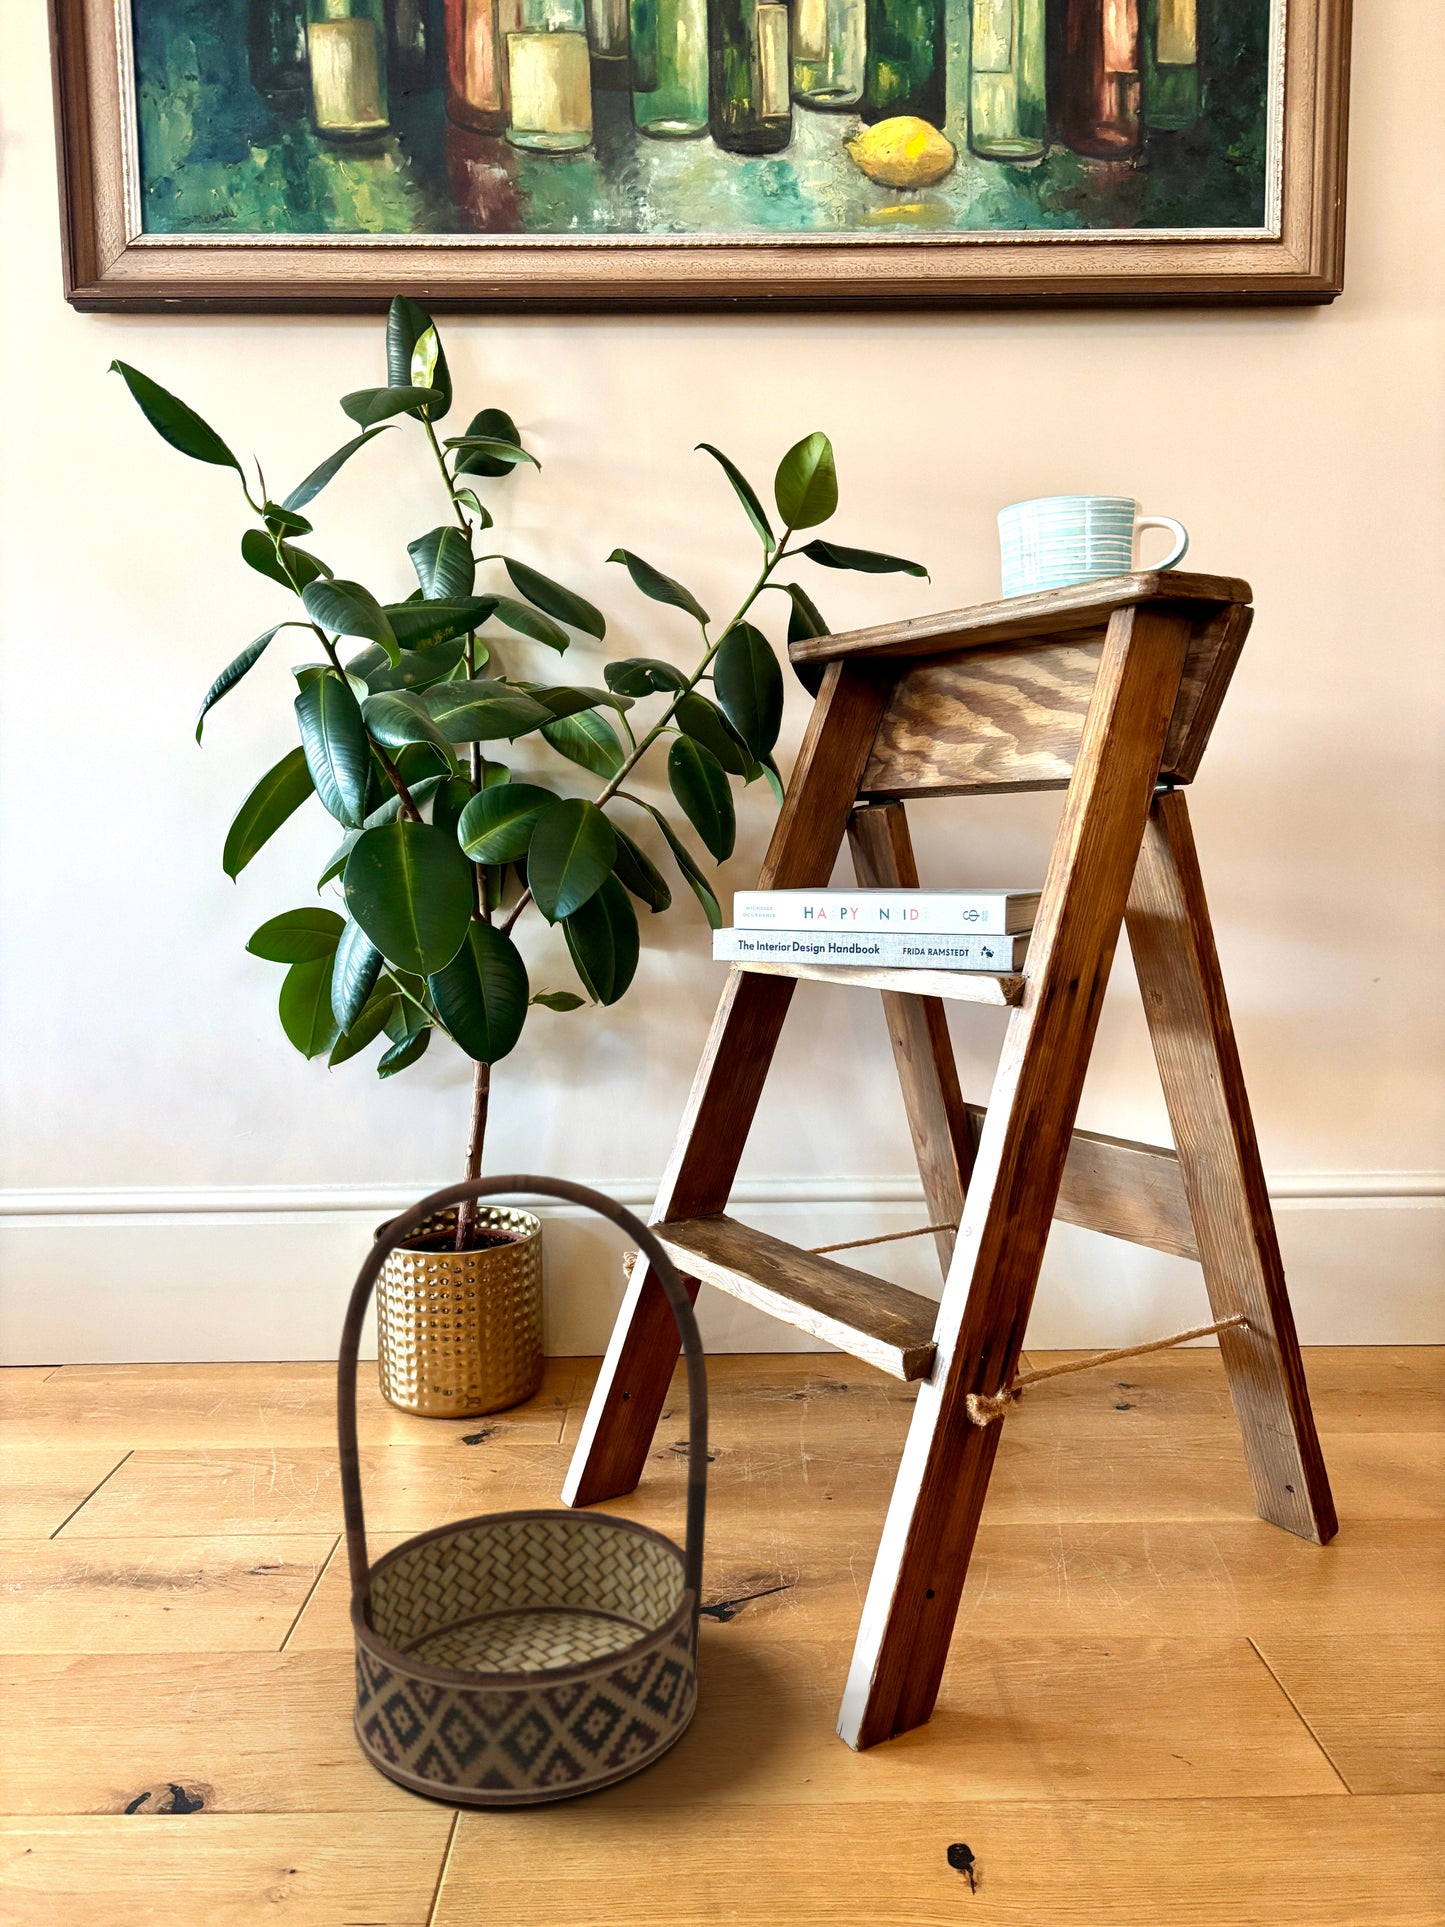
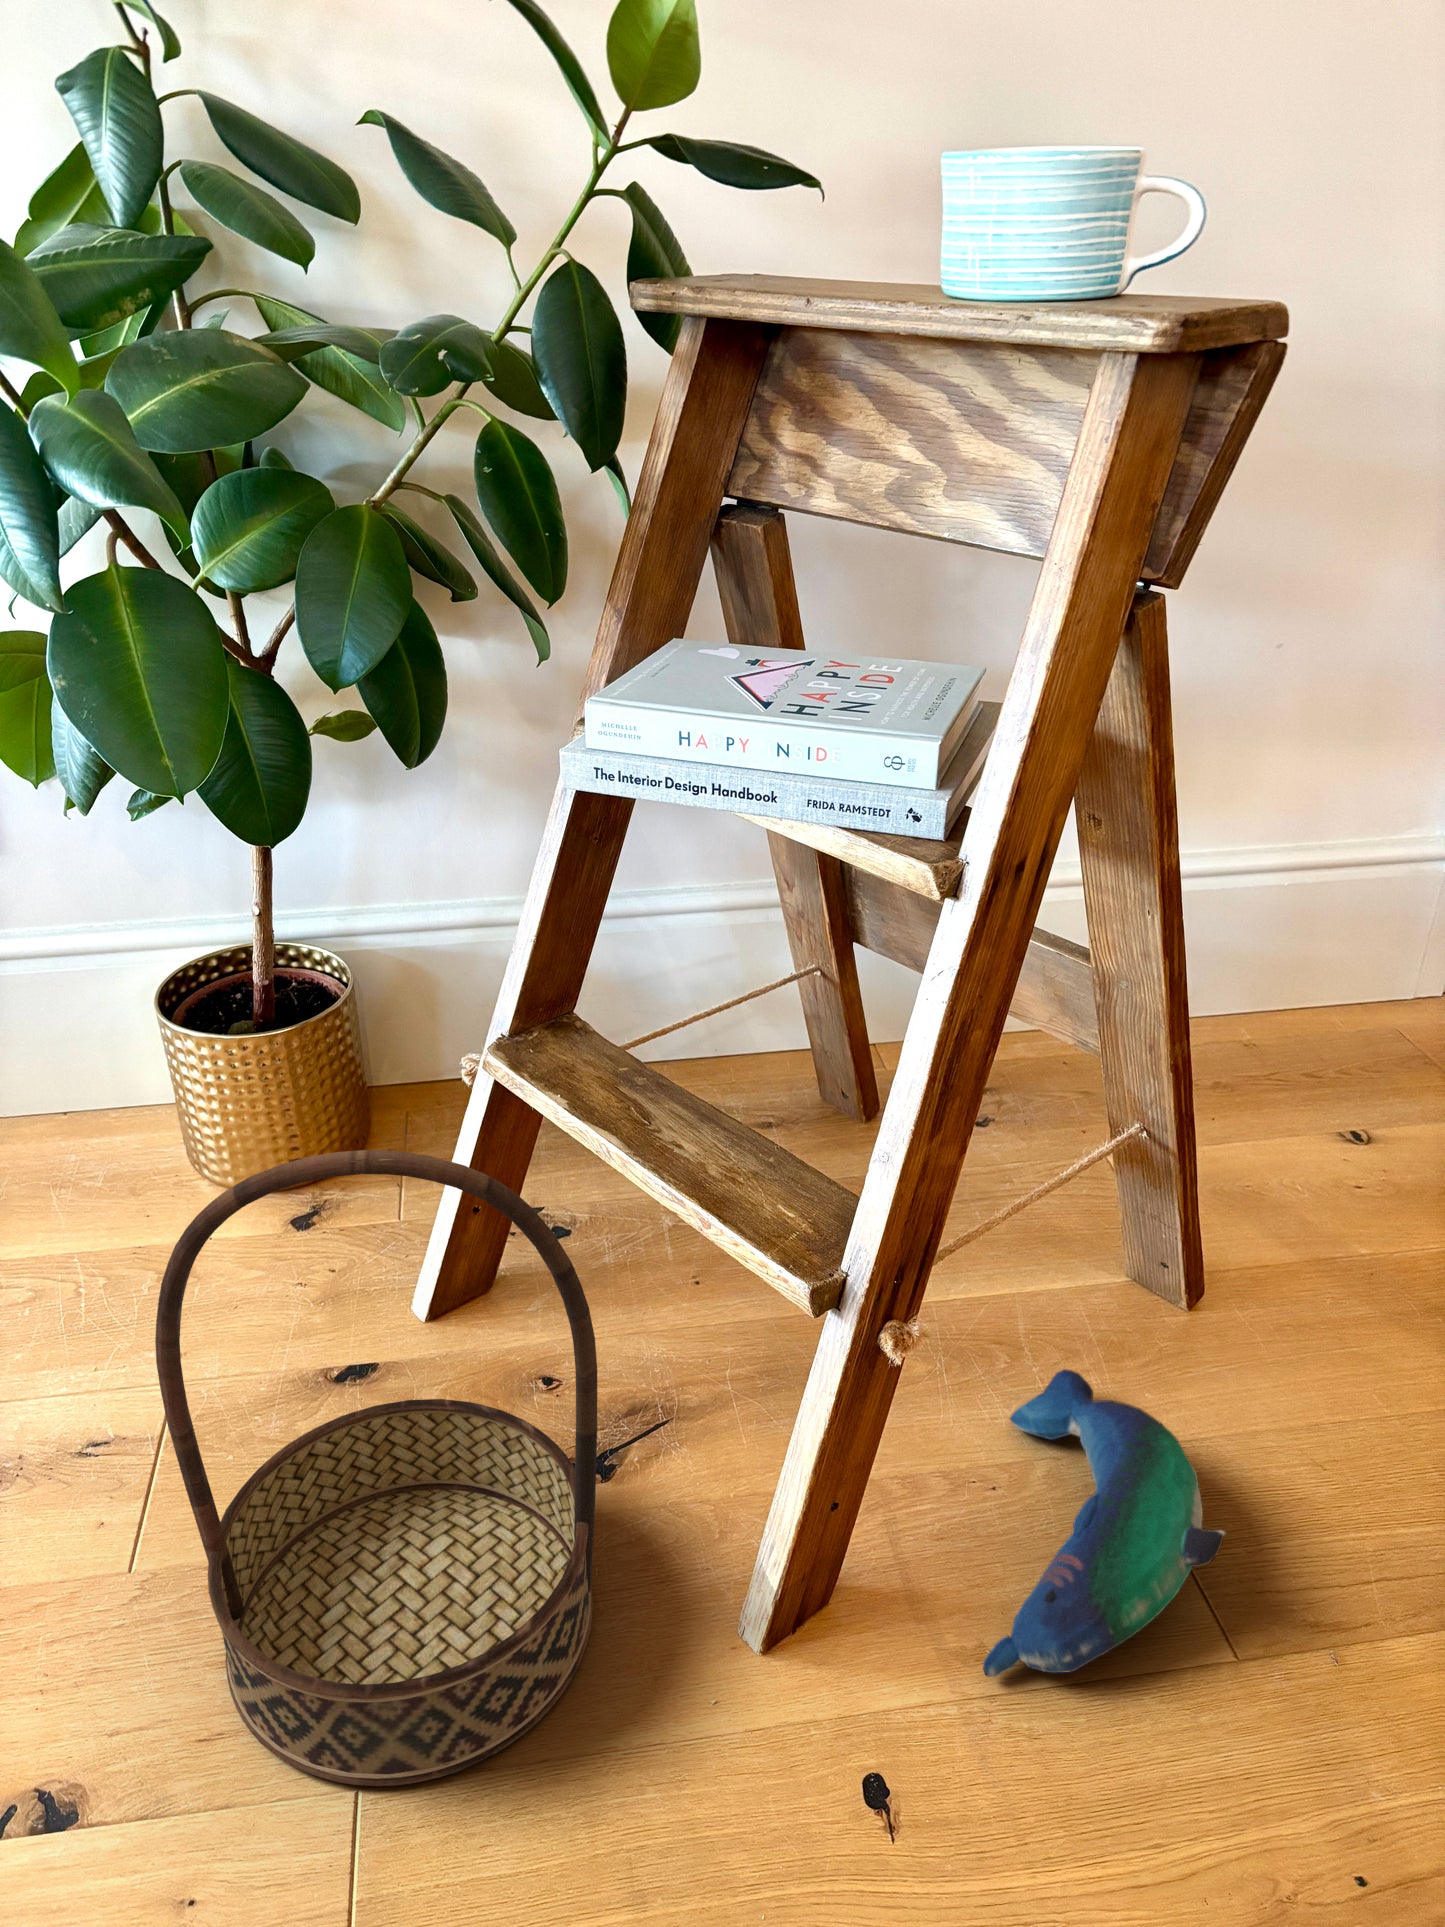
plush toy: none [1077,1553,1326,1778] -> present [983,1369,1225,1677]

